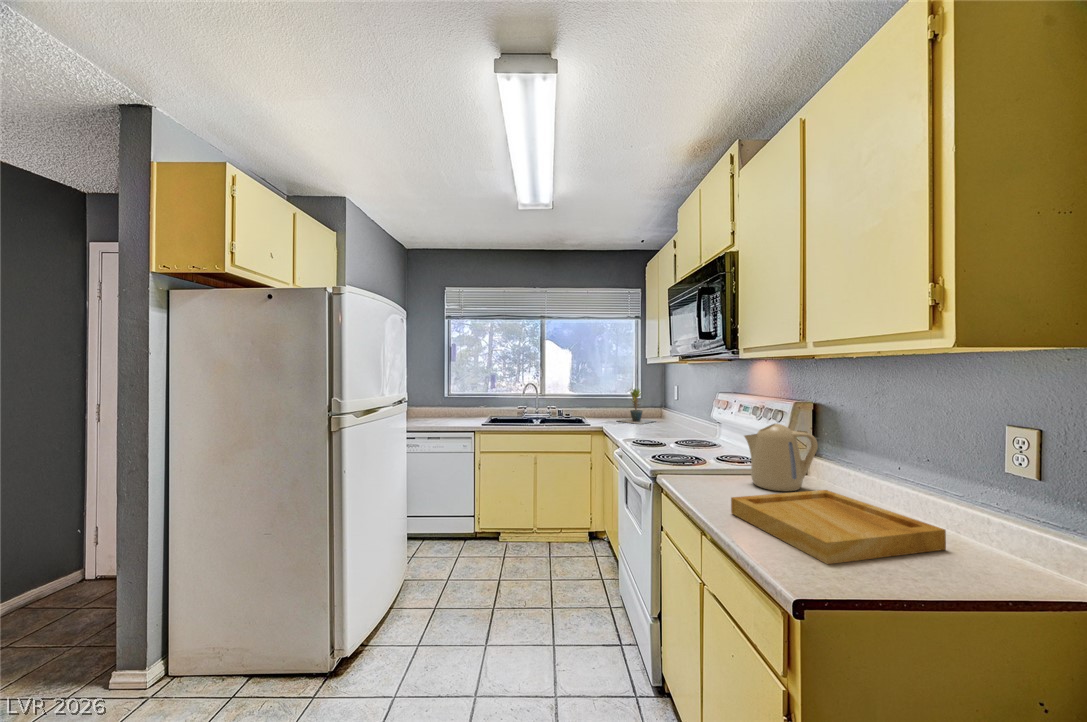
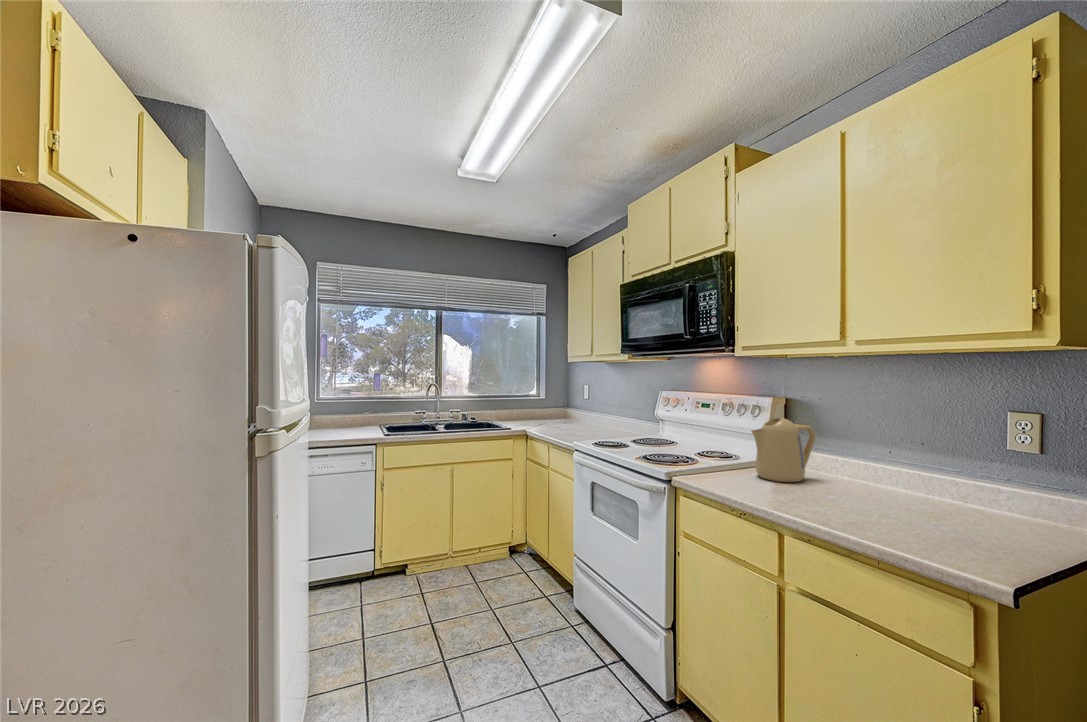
potted plant: present [619,389,654,424] -> none [529,387,571,426]
tray: present [731,490,946,564] -> none [798,477,984,548]

